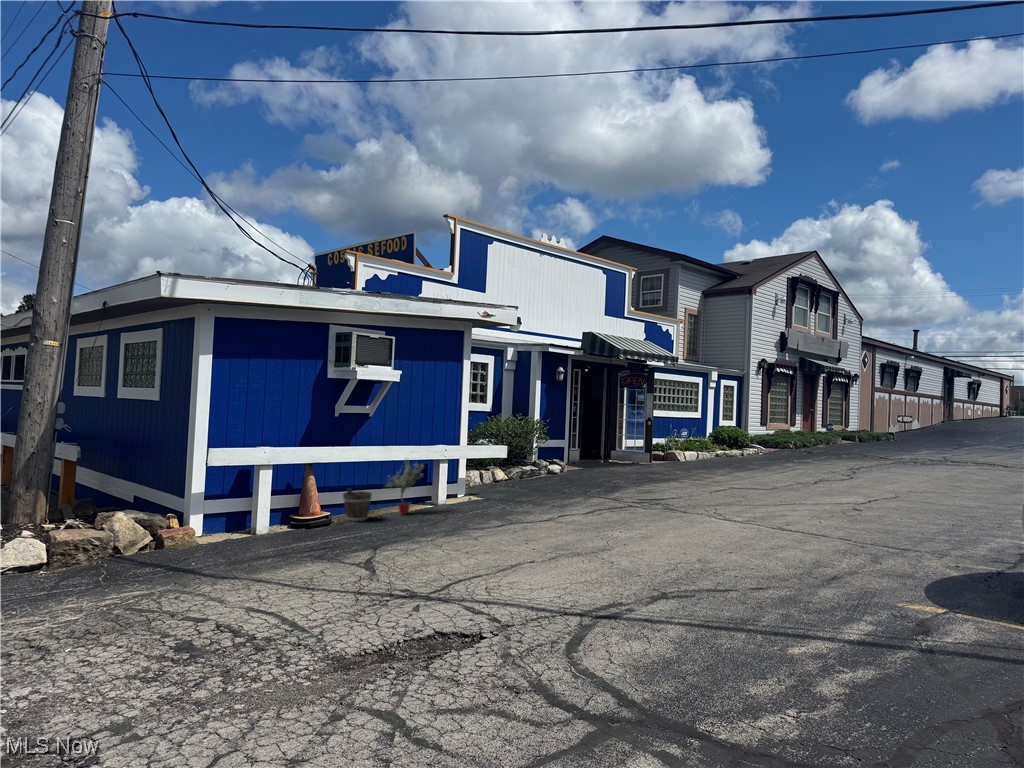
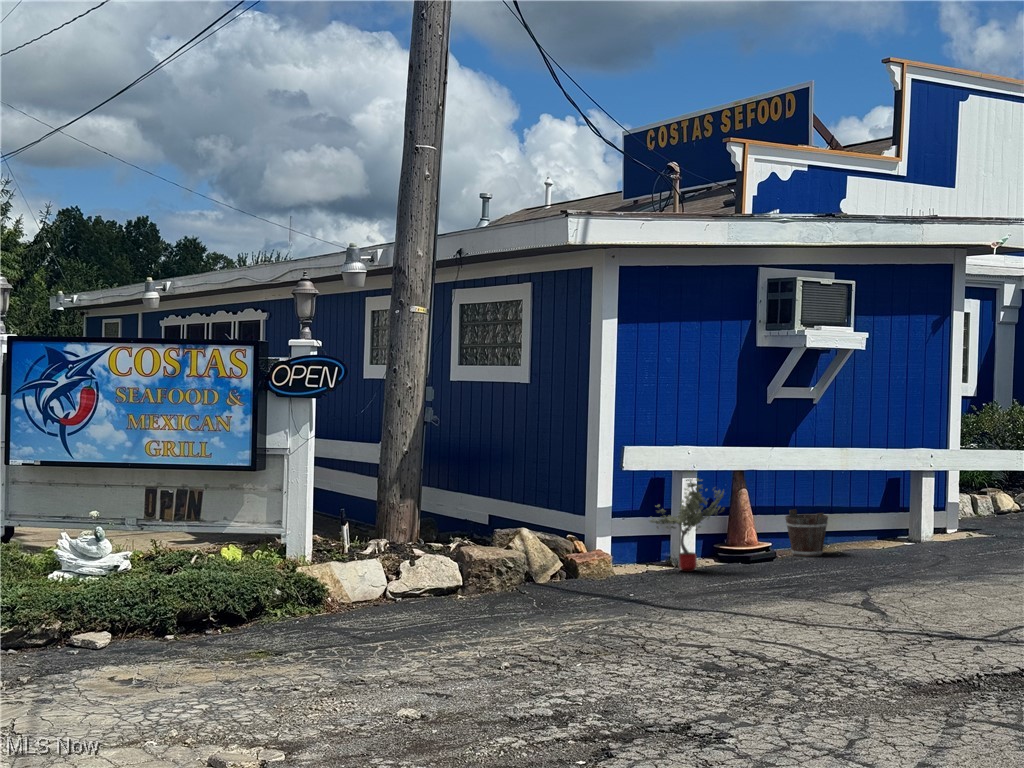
potted tree: present [386,461,423,515] -> present [650,478,724,572]

